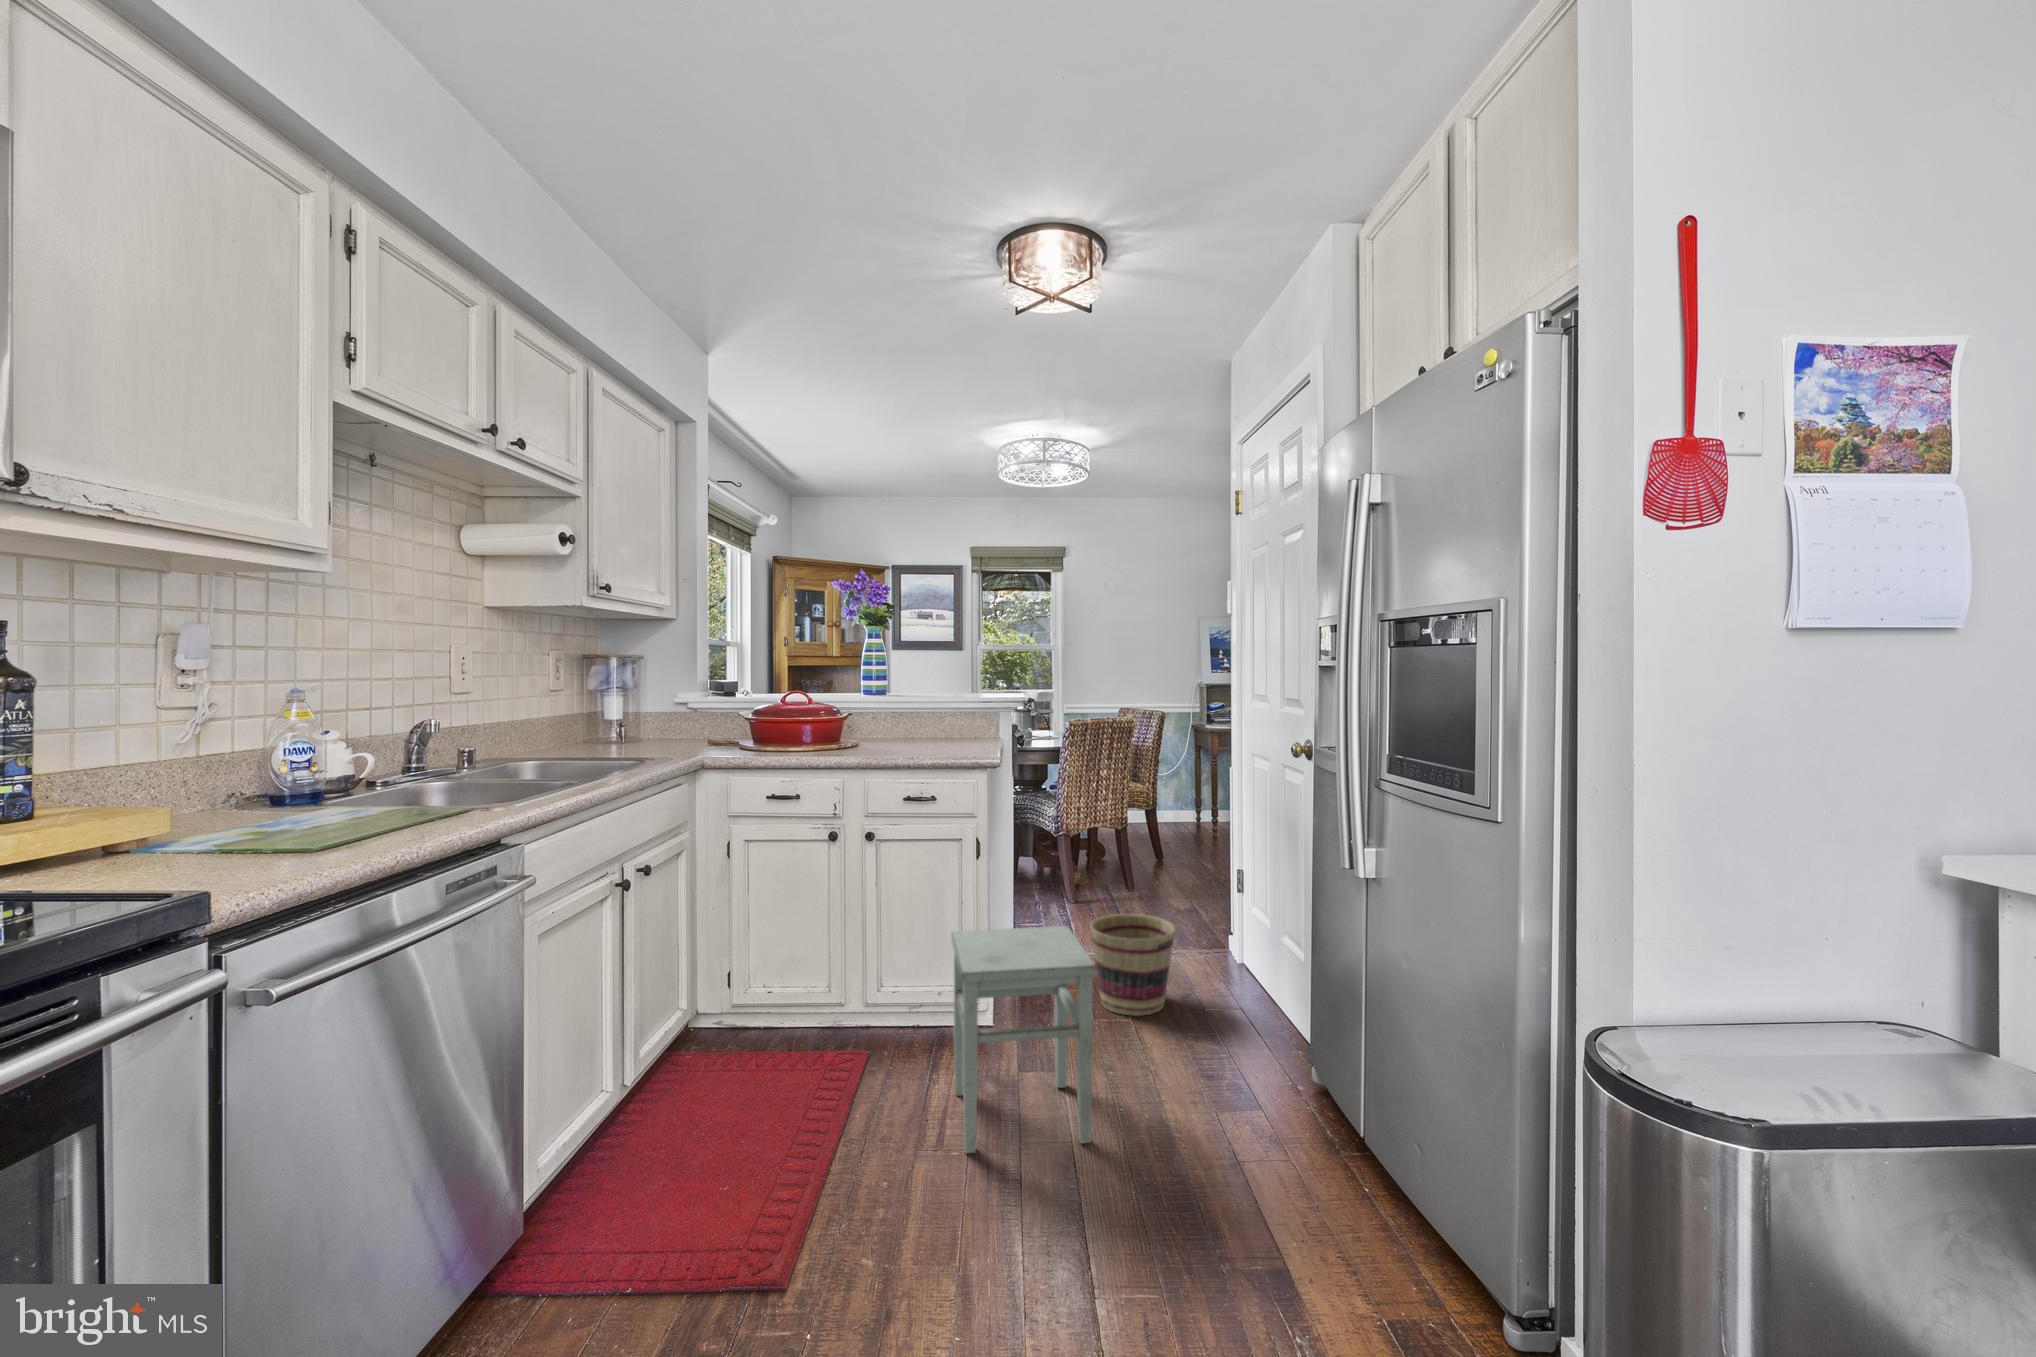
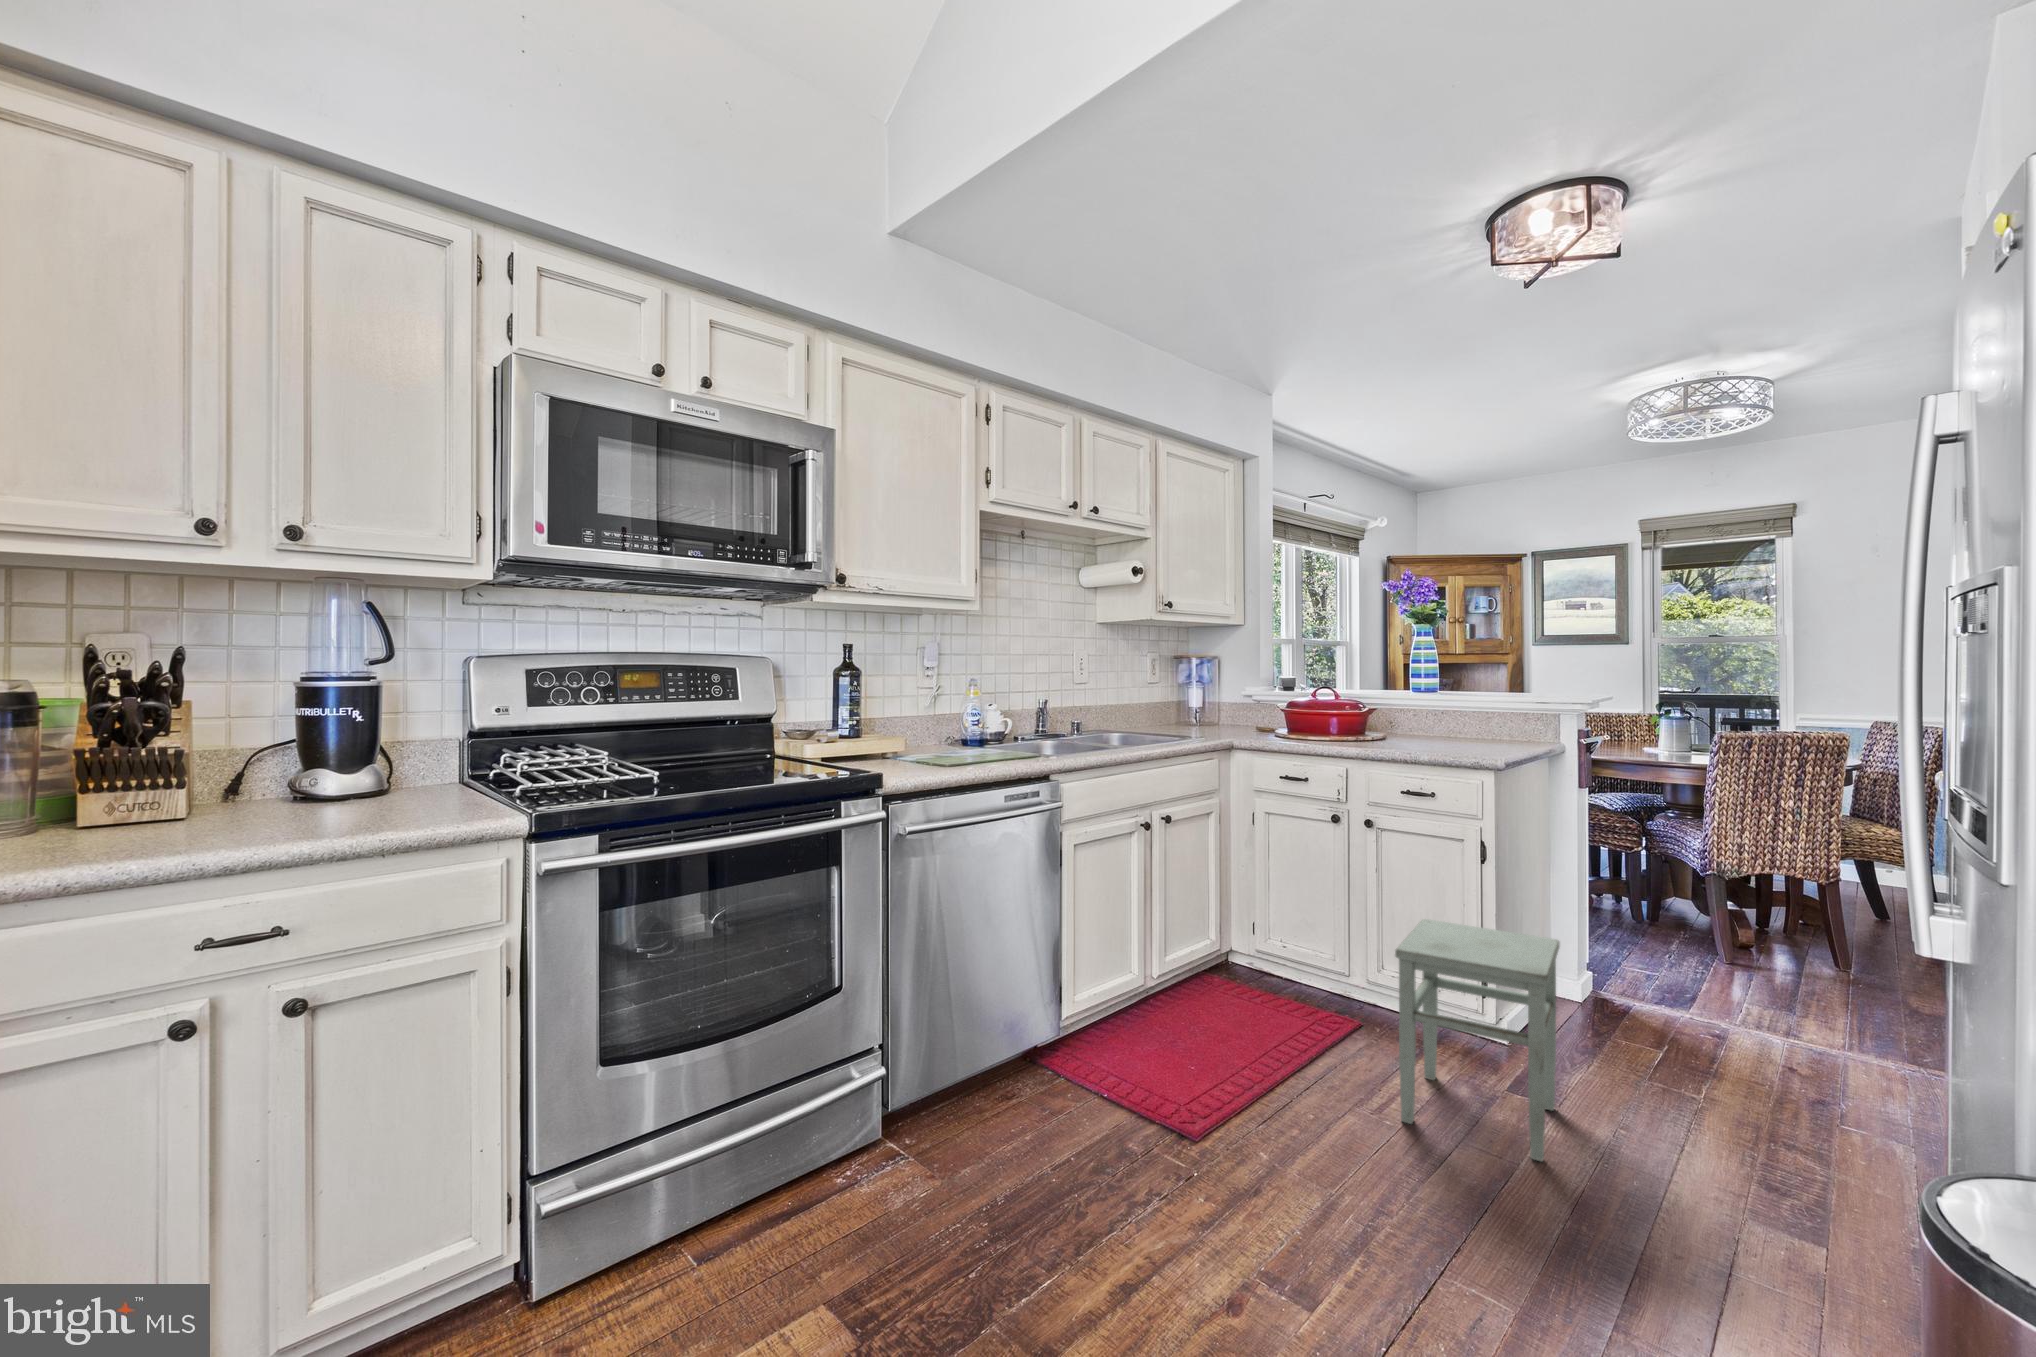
basket: present [1090,914,1175,1016] -> none [1651,956,1783,1085]

